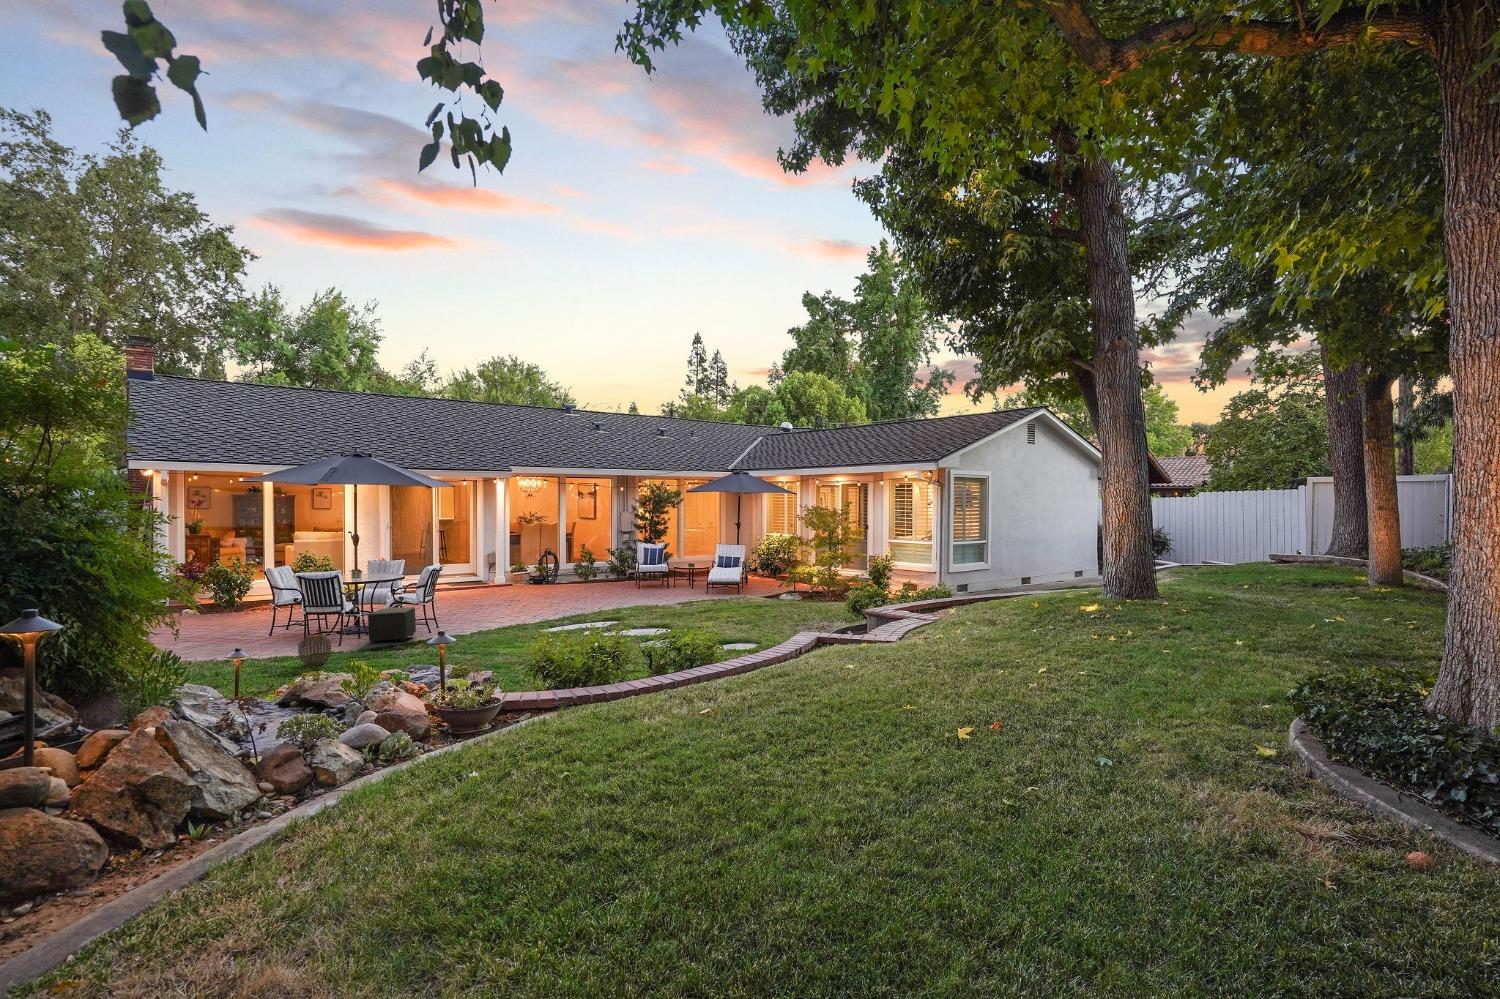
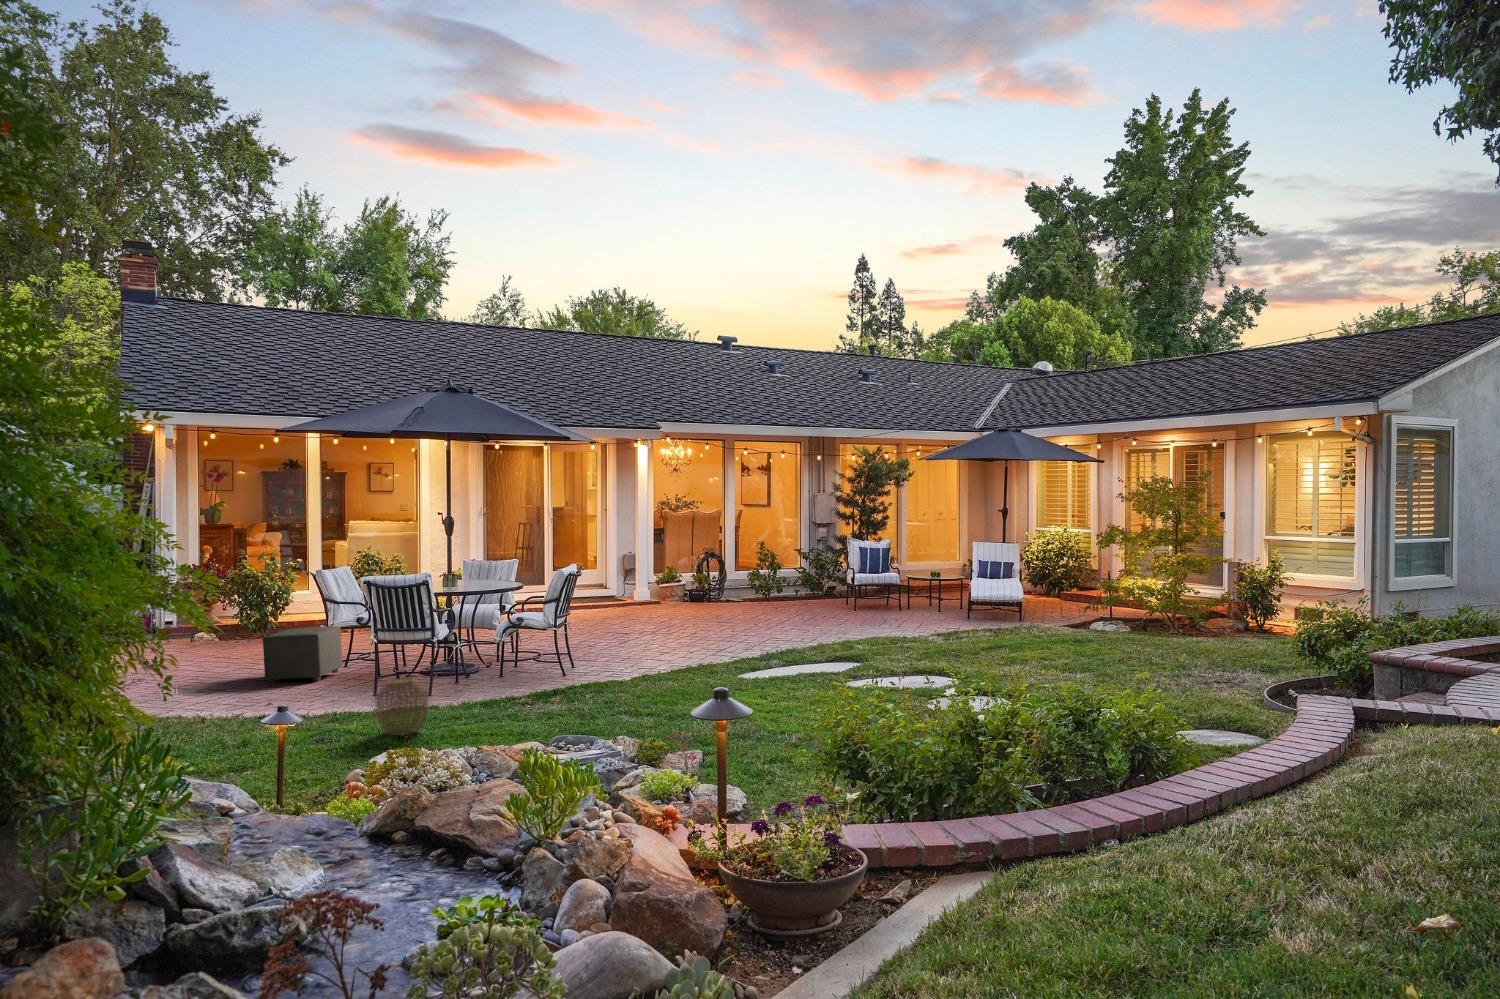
ottoman: present [368,607,416,643] -> present [263,627,342,682]

